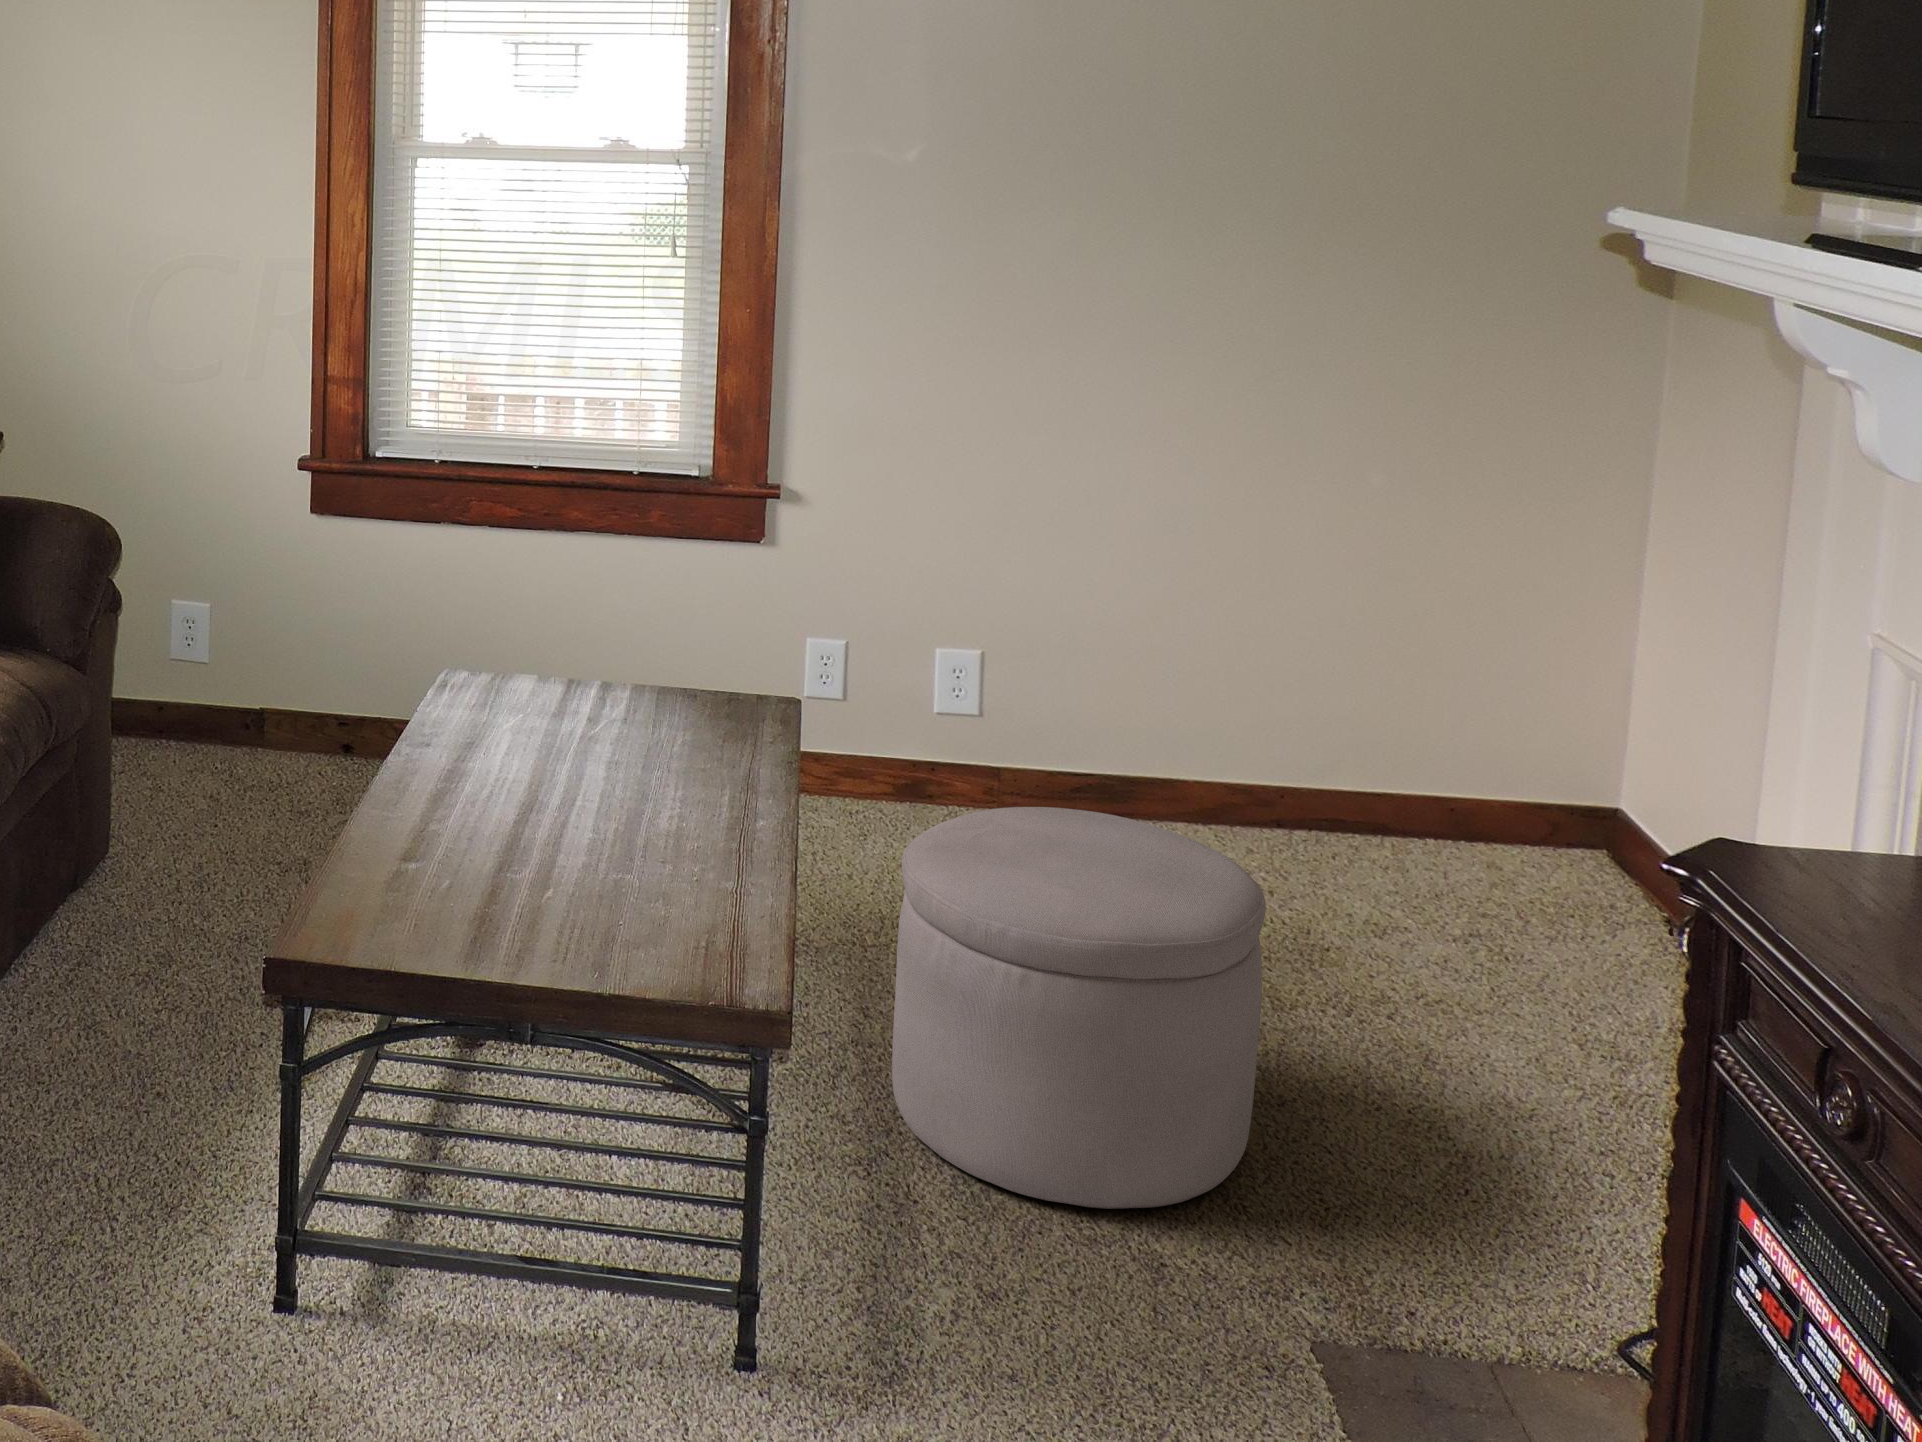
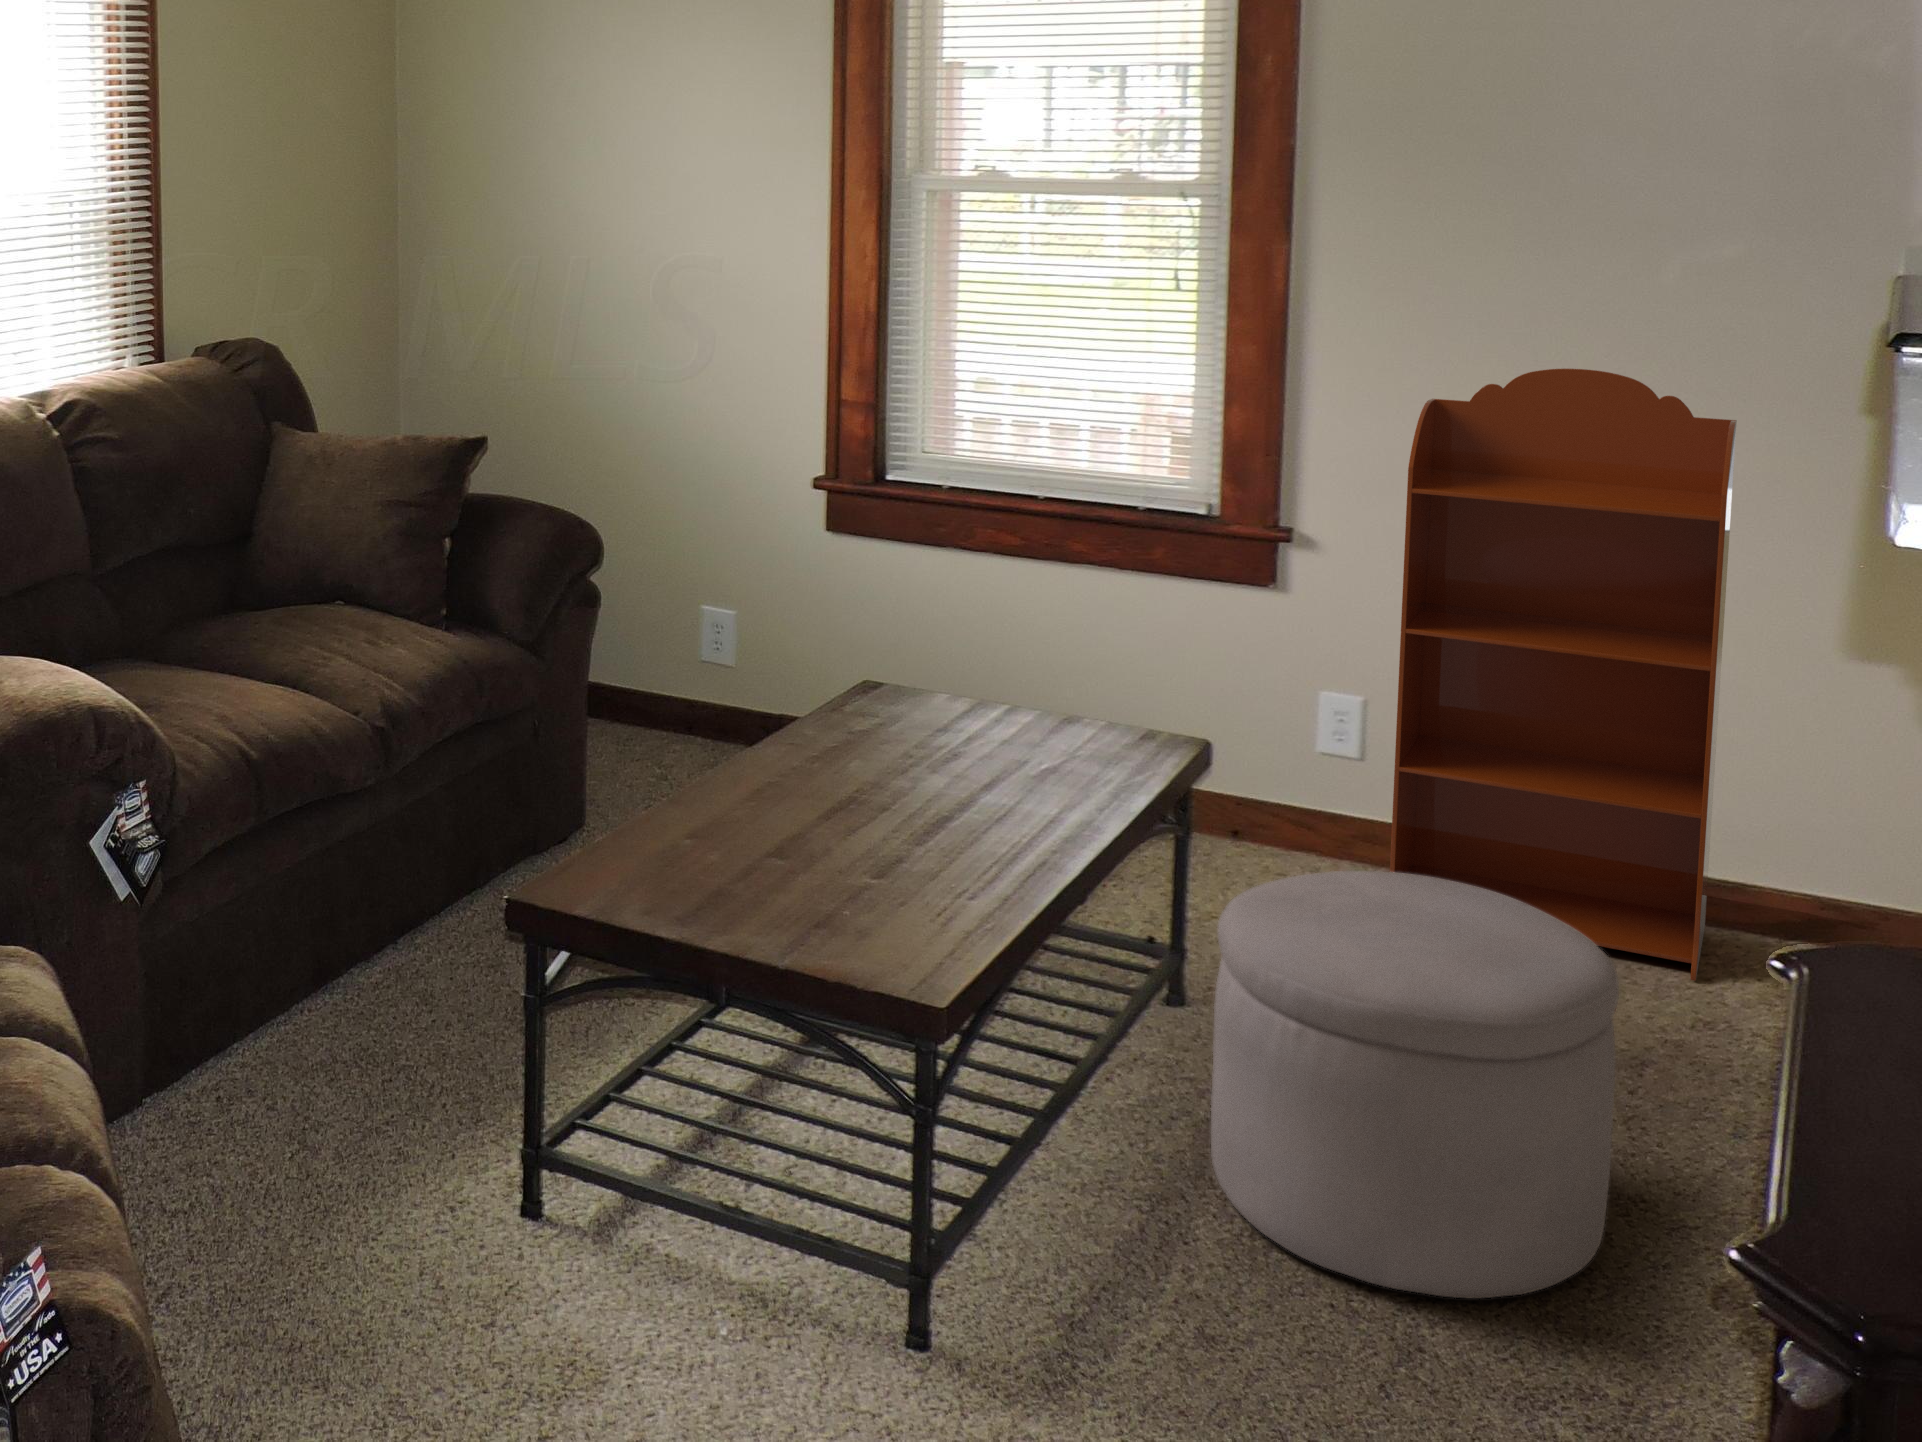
bookcase: none [886,324,1181,868] -> present [1390,368,1737,981]

